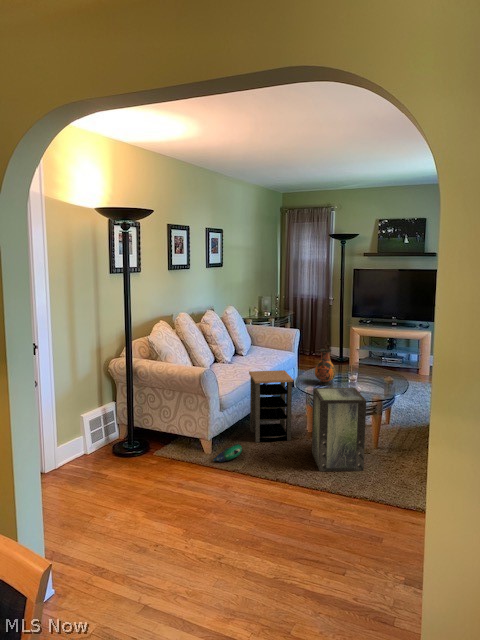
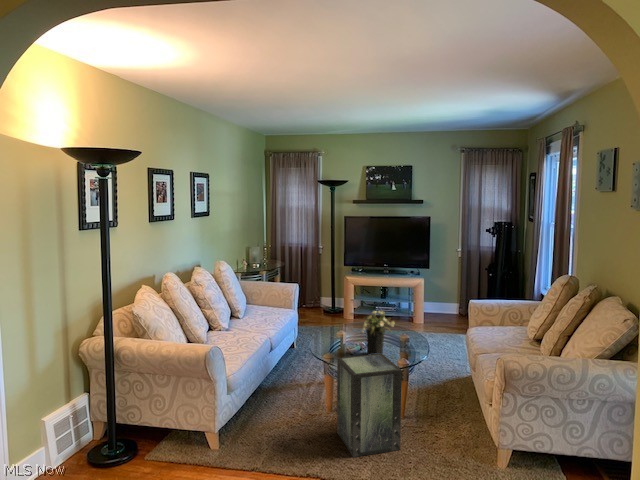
vase: present [315,349,336,385] -> none [327,308,350,349]
flower arrangement: none [340,351,377,395] -> present [361,311,395,355]
side table: present [249,370,294,443] -> none [256,336,311,426]
plush toy: present [213,444,242,462] -> none [224,431,258,460]

